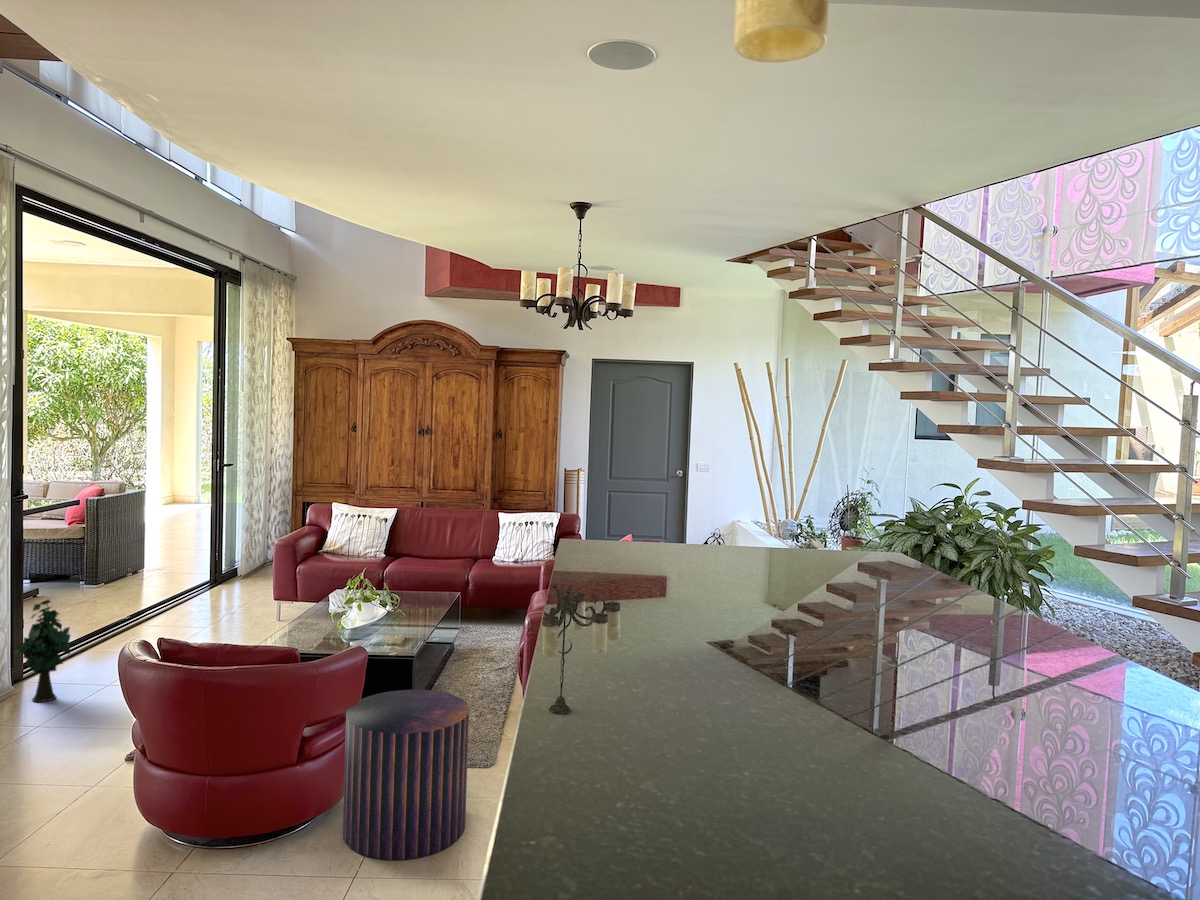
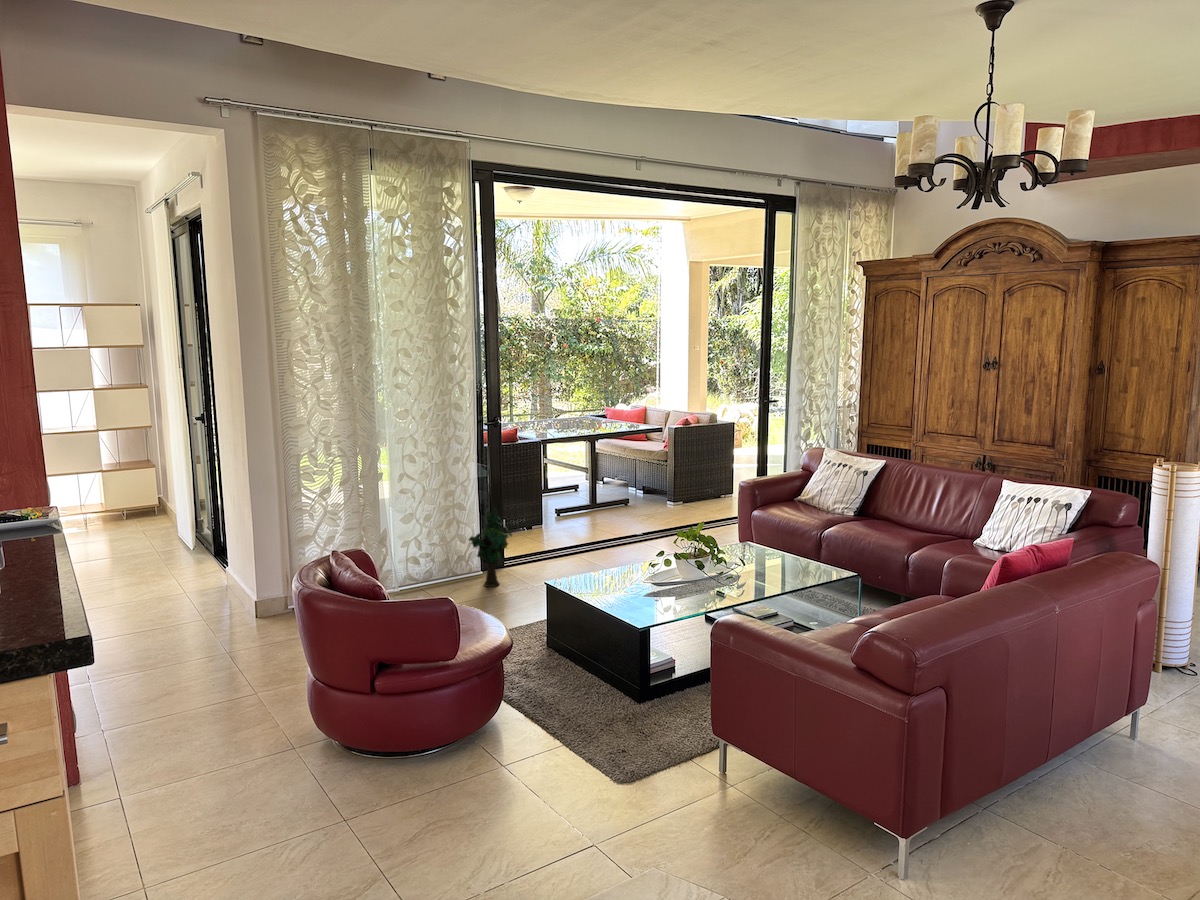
pouf: present [343,690,469,860] -> none [384,651,521,839]

